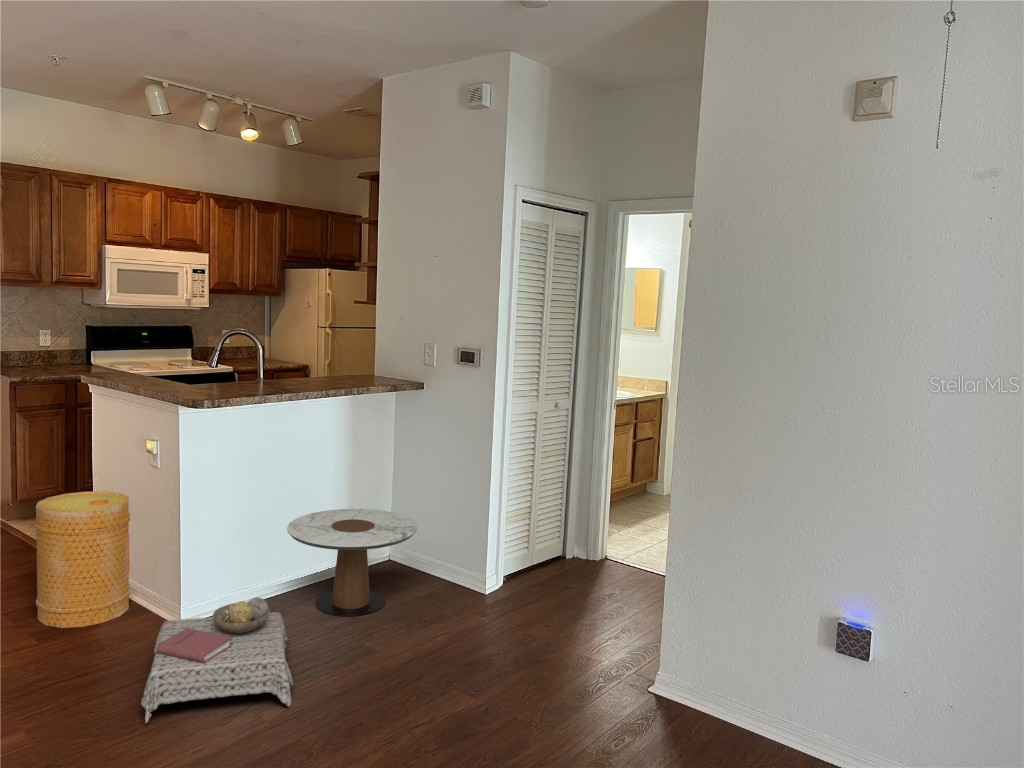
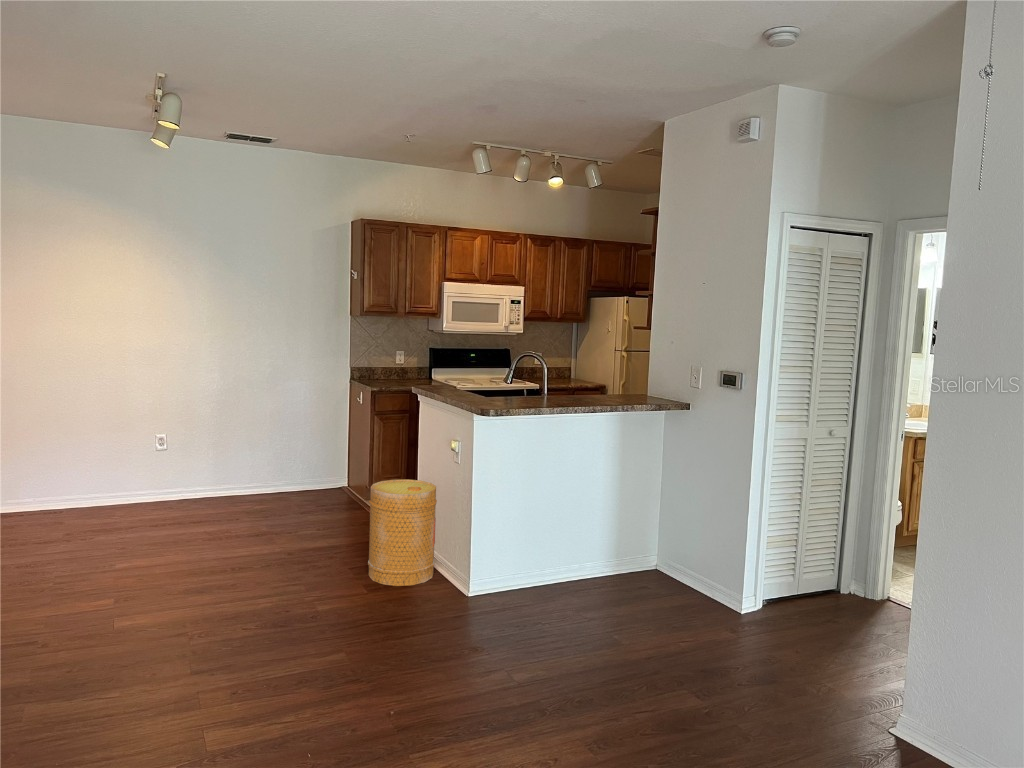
side table: present [287,509,417,616] -> none [556,515,672,614]
ottoman: present [141,597,293,724] -> none [420,580,544,677]

